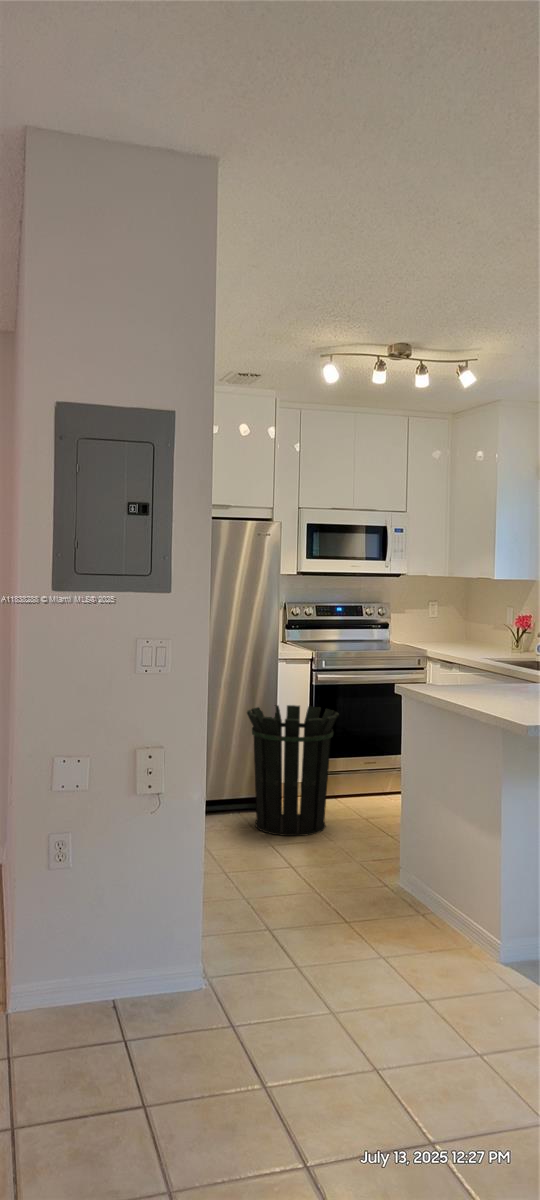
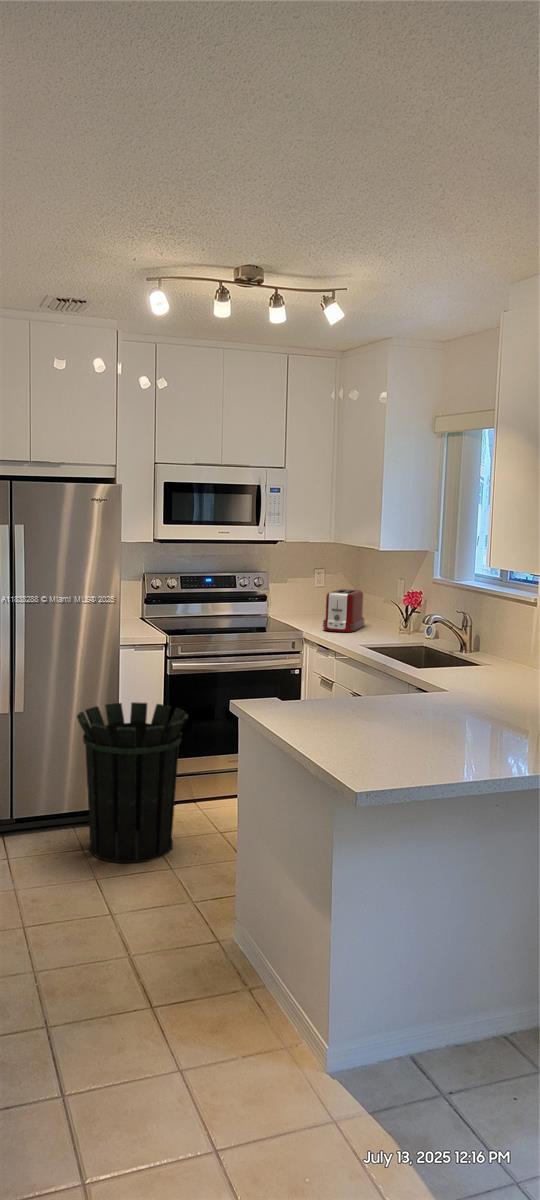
toaster: none [443,616,478,651] -> present [323,589,365,632]

